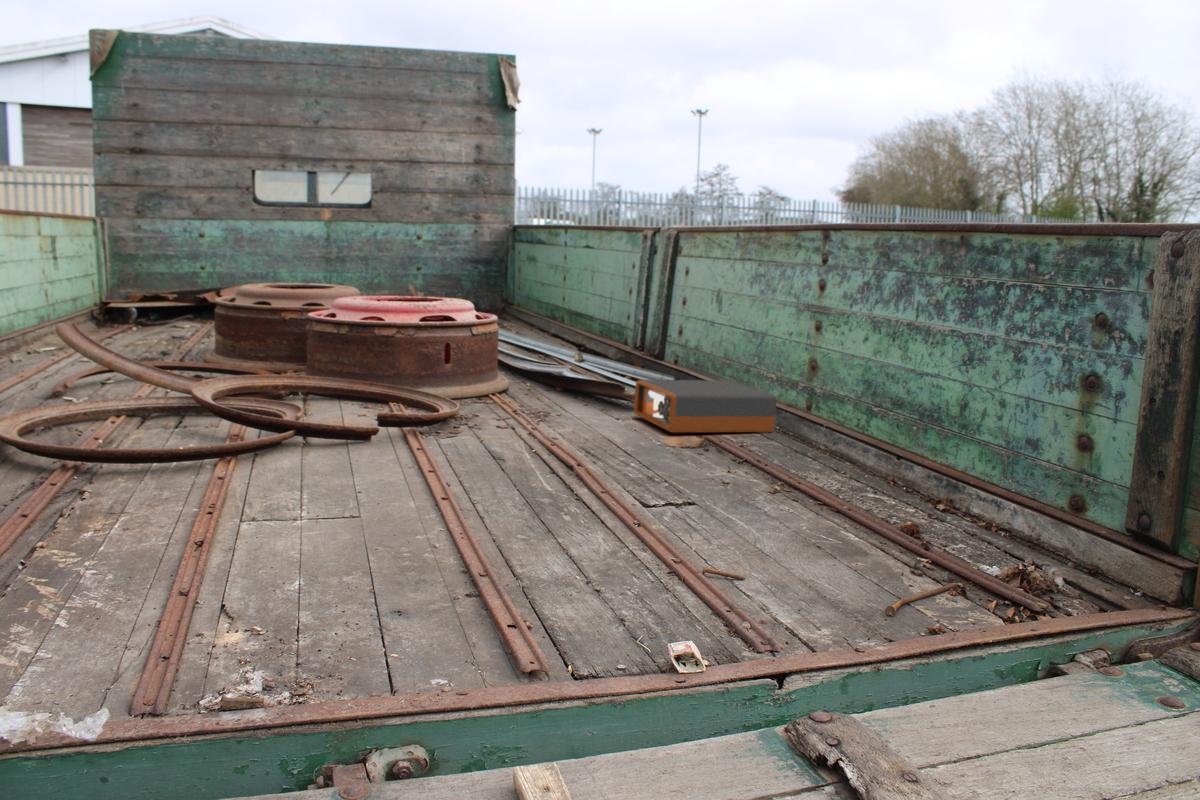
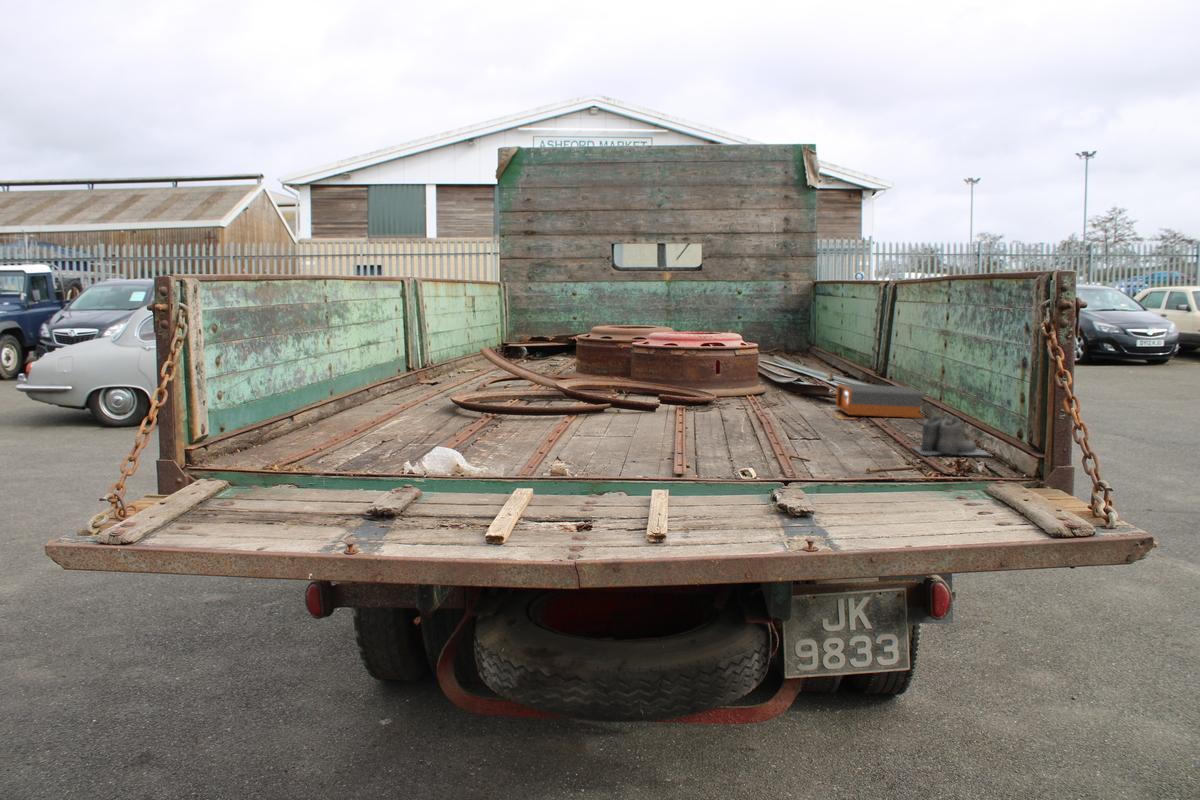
boots: none [872,474,1042,558] -> present [913,415,989,455]

